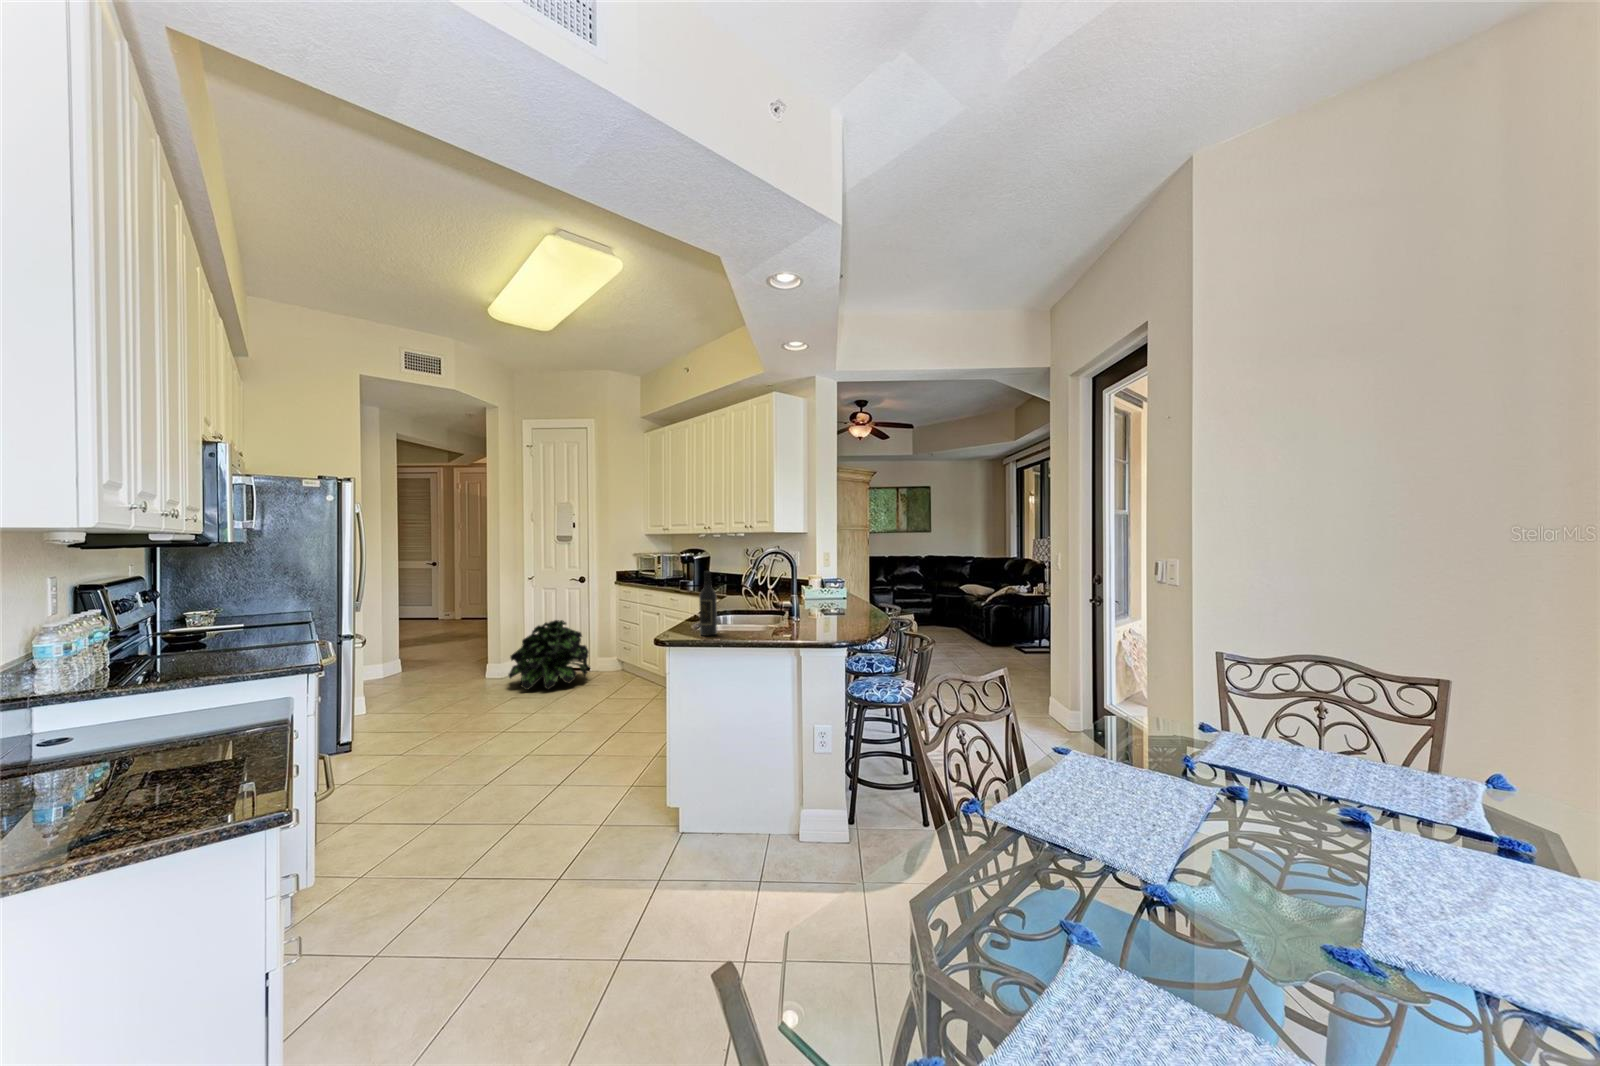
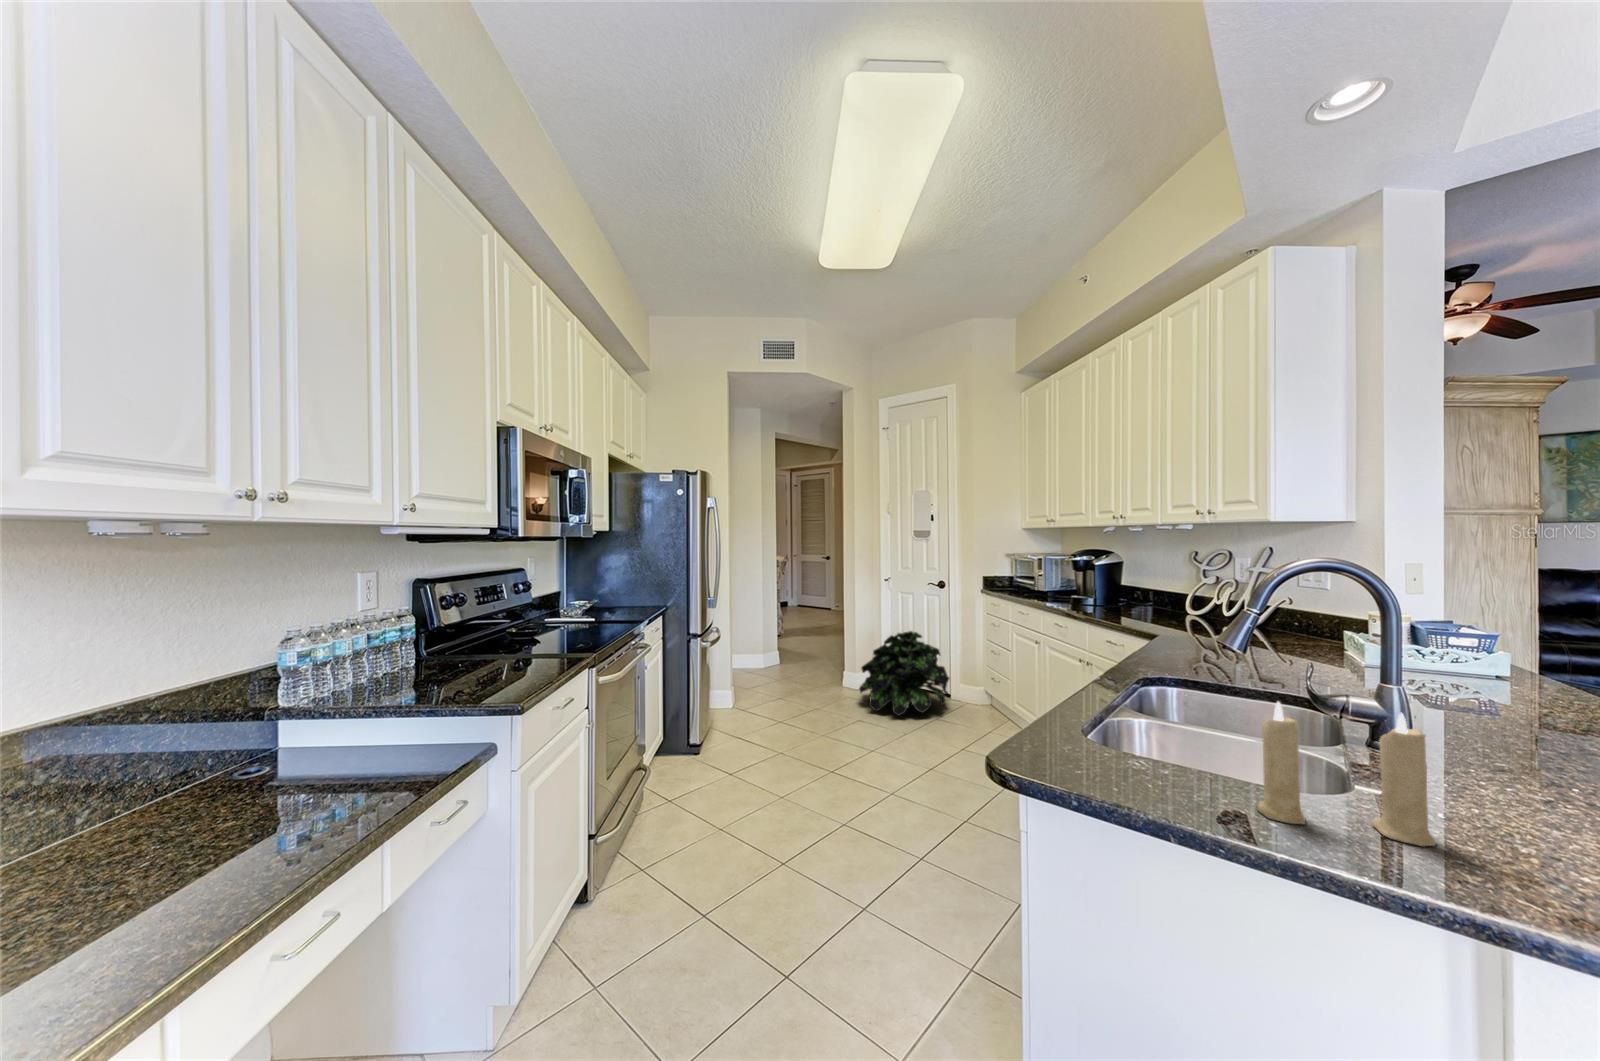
wine bottle: present [699,571,717,636] -> none [1111,611,1162,775]
candle: none [744,595,786,637] -> present [1257,702,1436,846]

